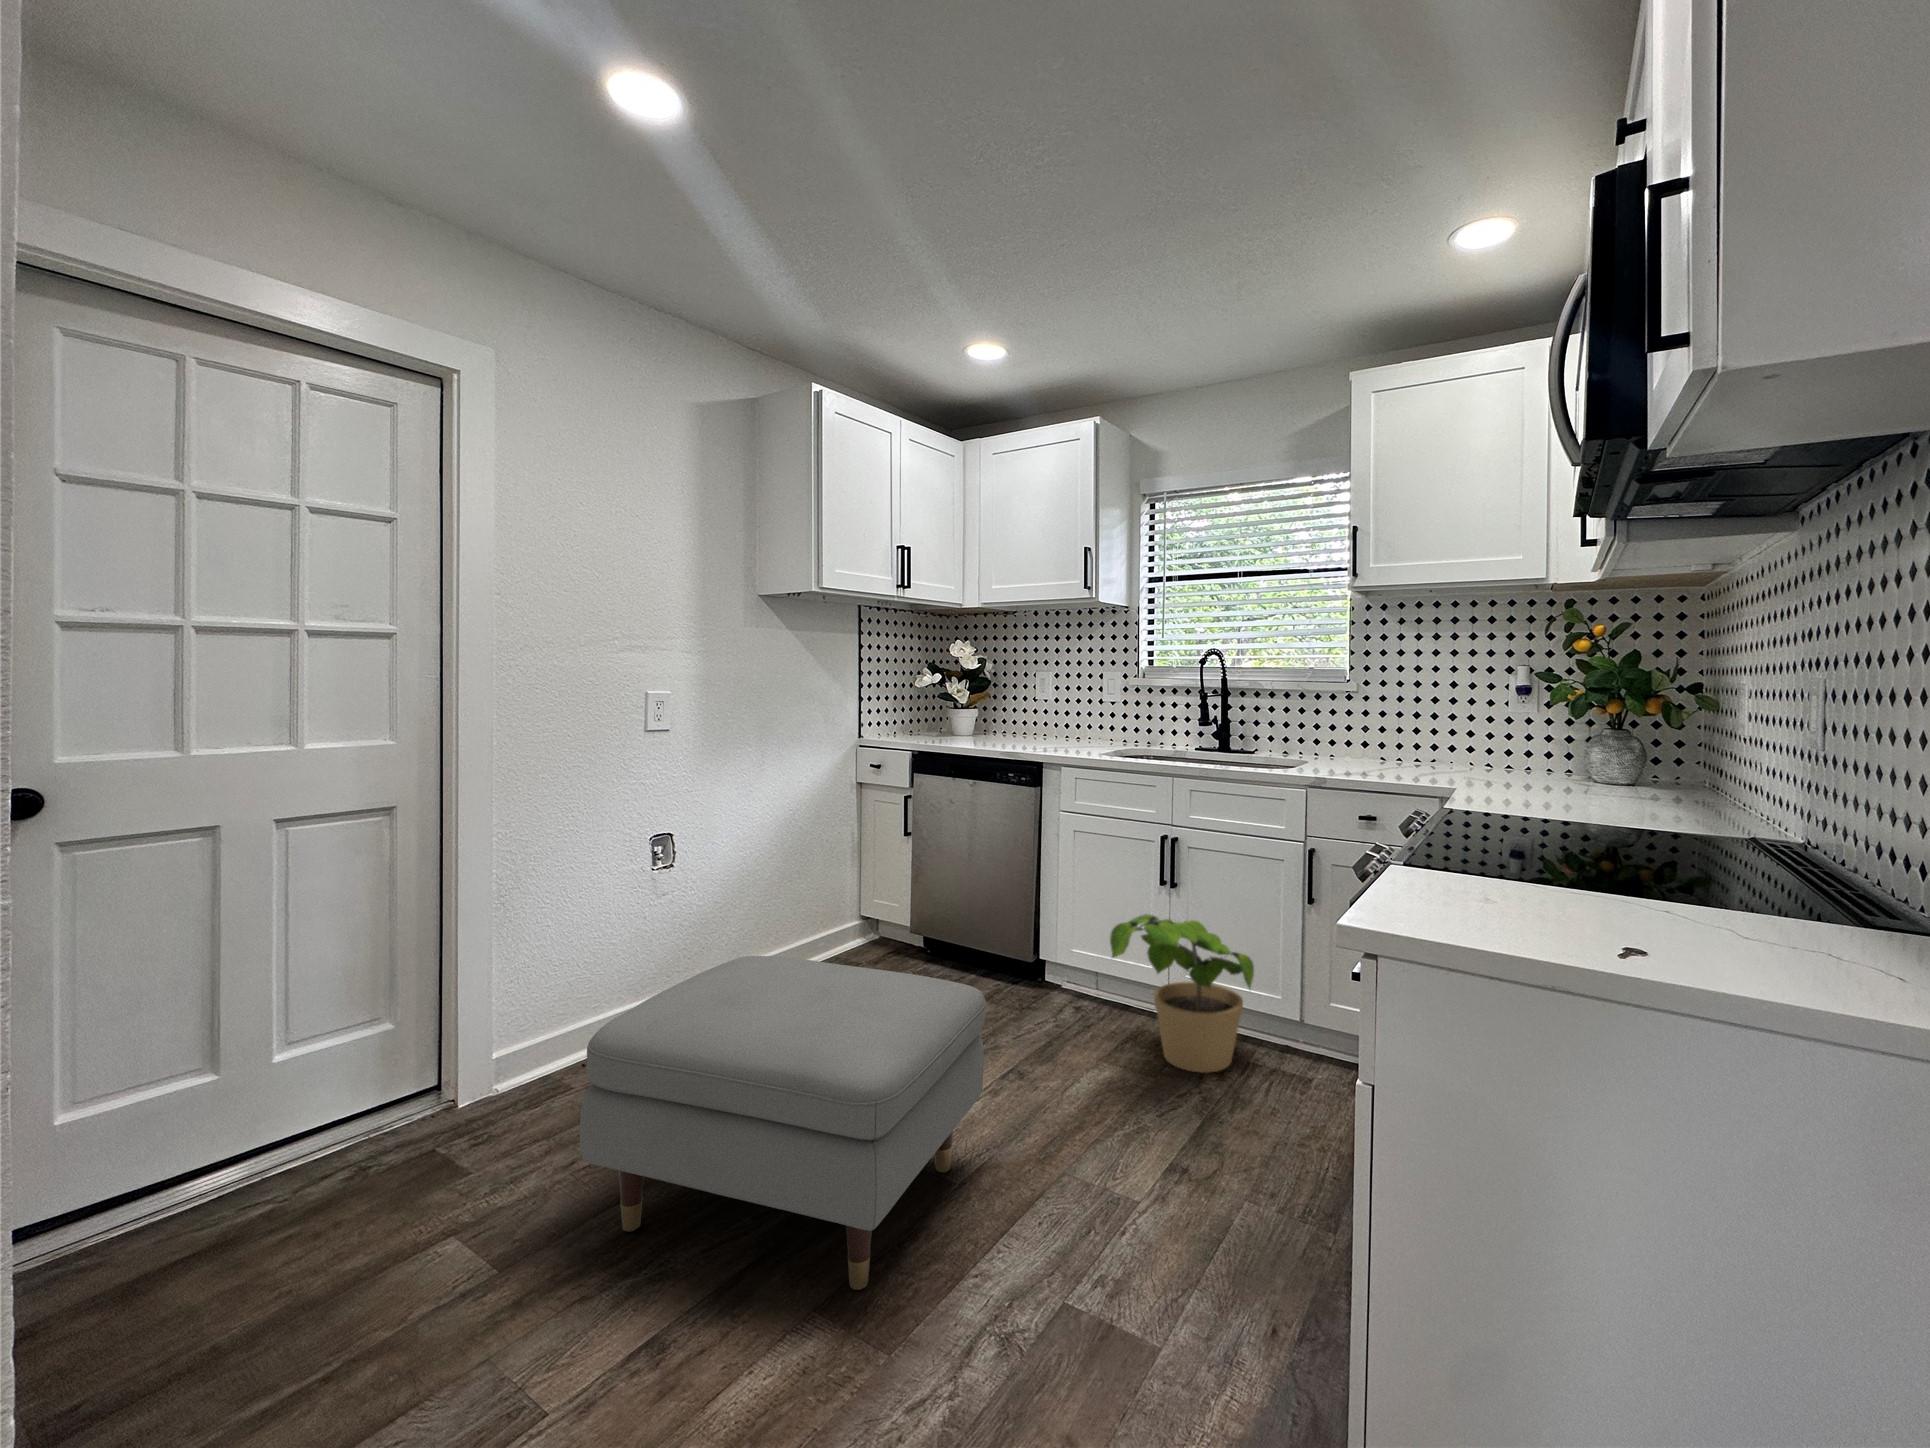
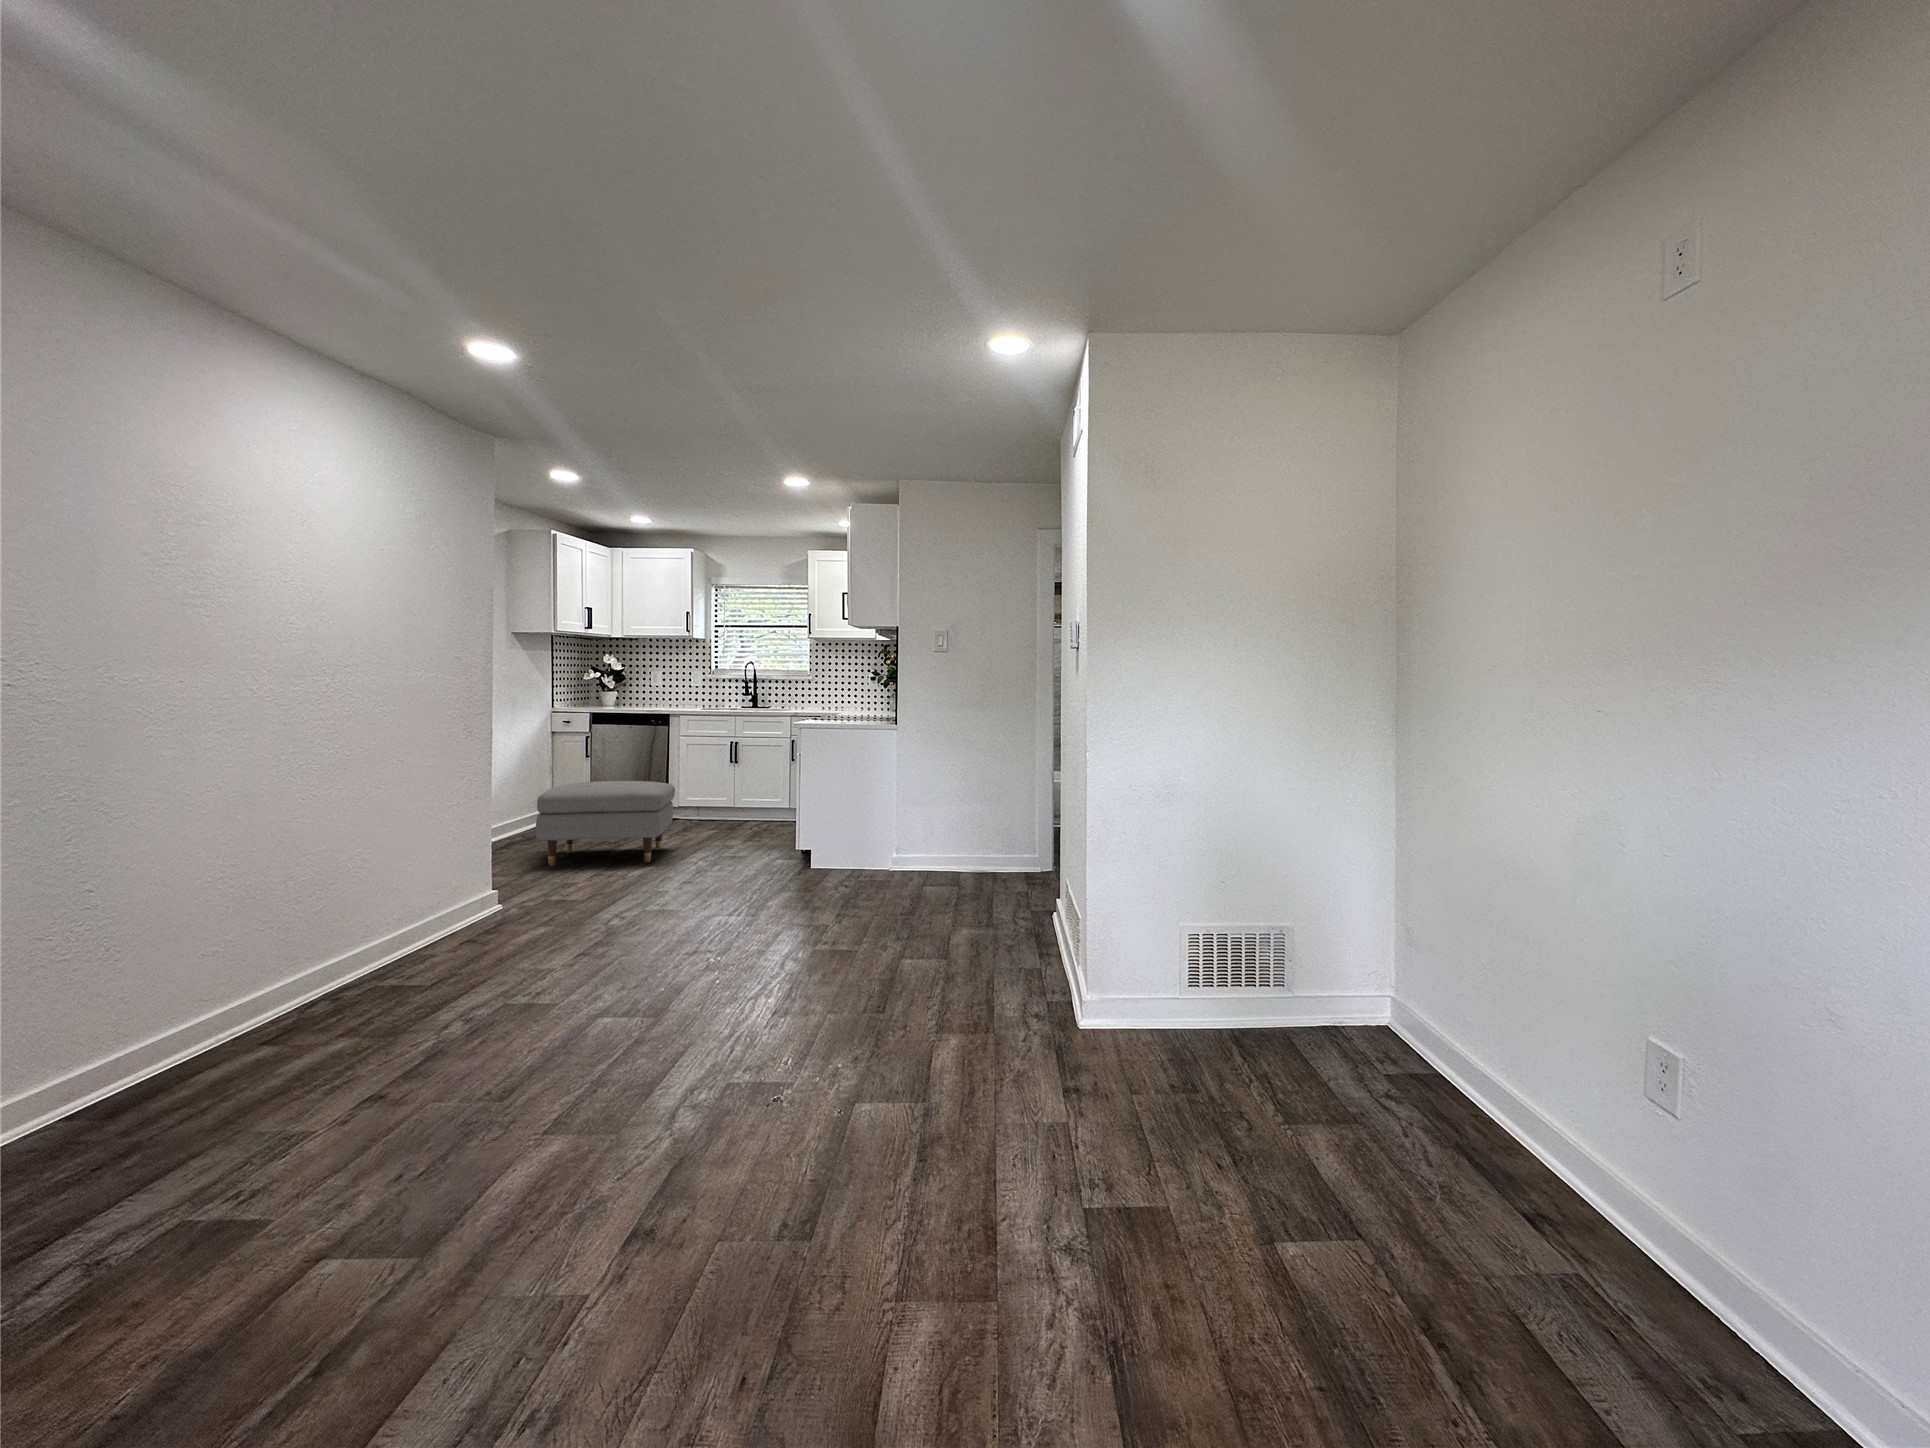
potted plant: present [1110,914,1254,1073] -> none [710,767,769,830]

